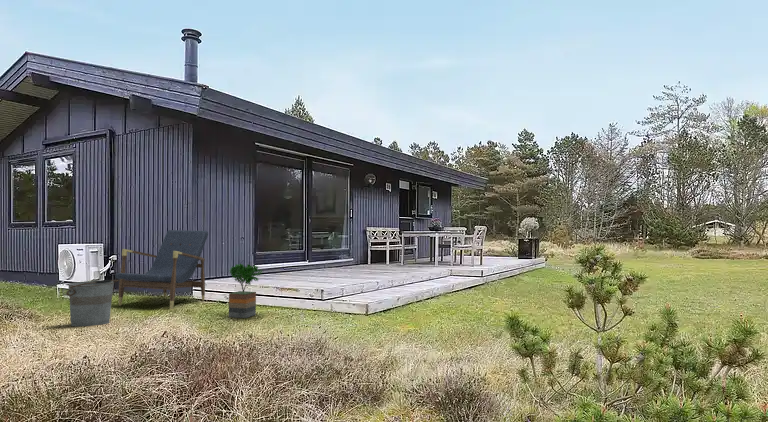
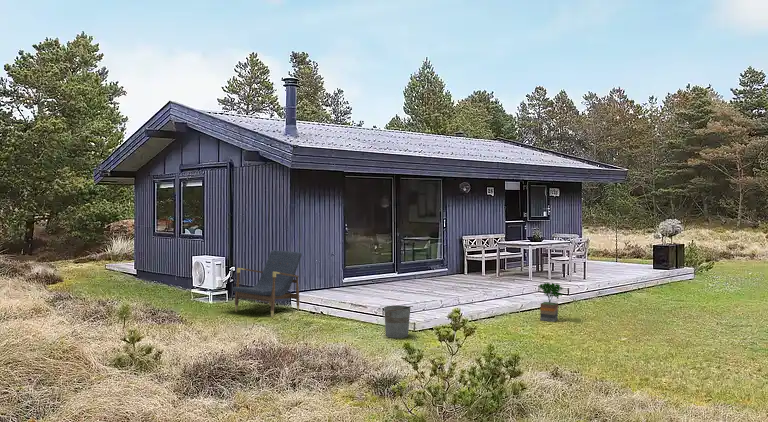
potted tree: present [229,264,262,318] -> present [539,283,563,322]
bucket: present [66,280,119,326] -> present [384,305,413,338]

